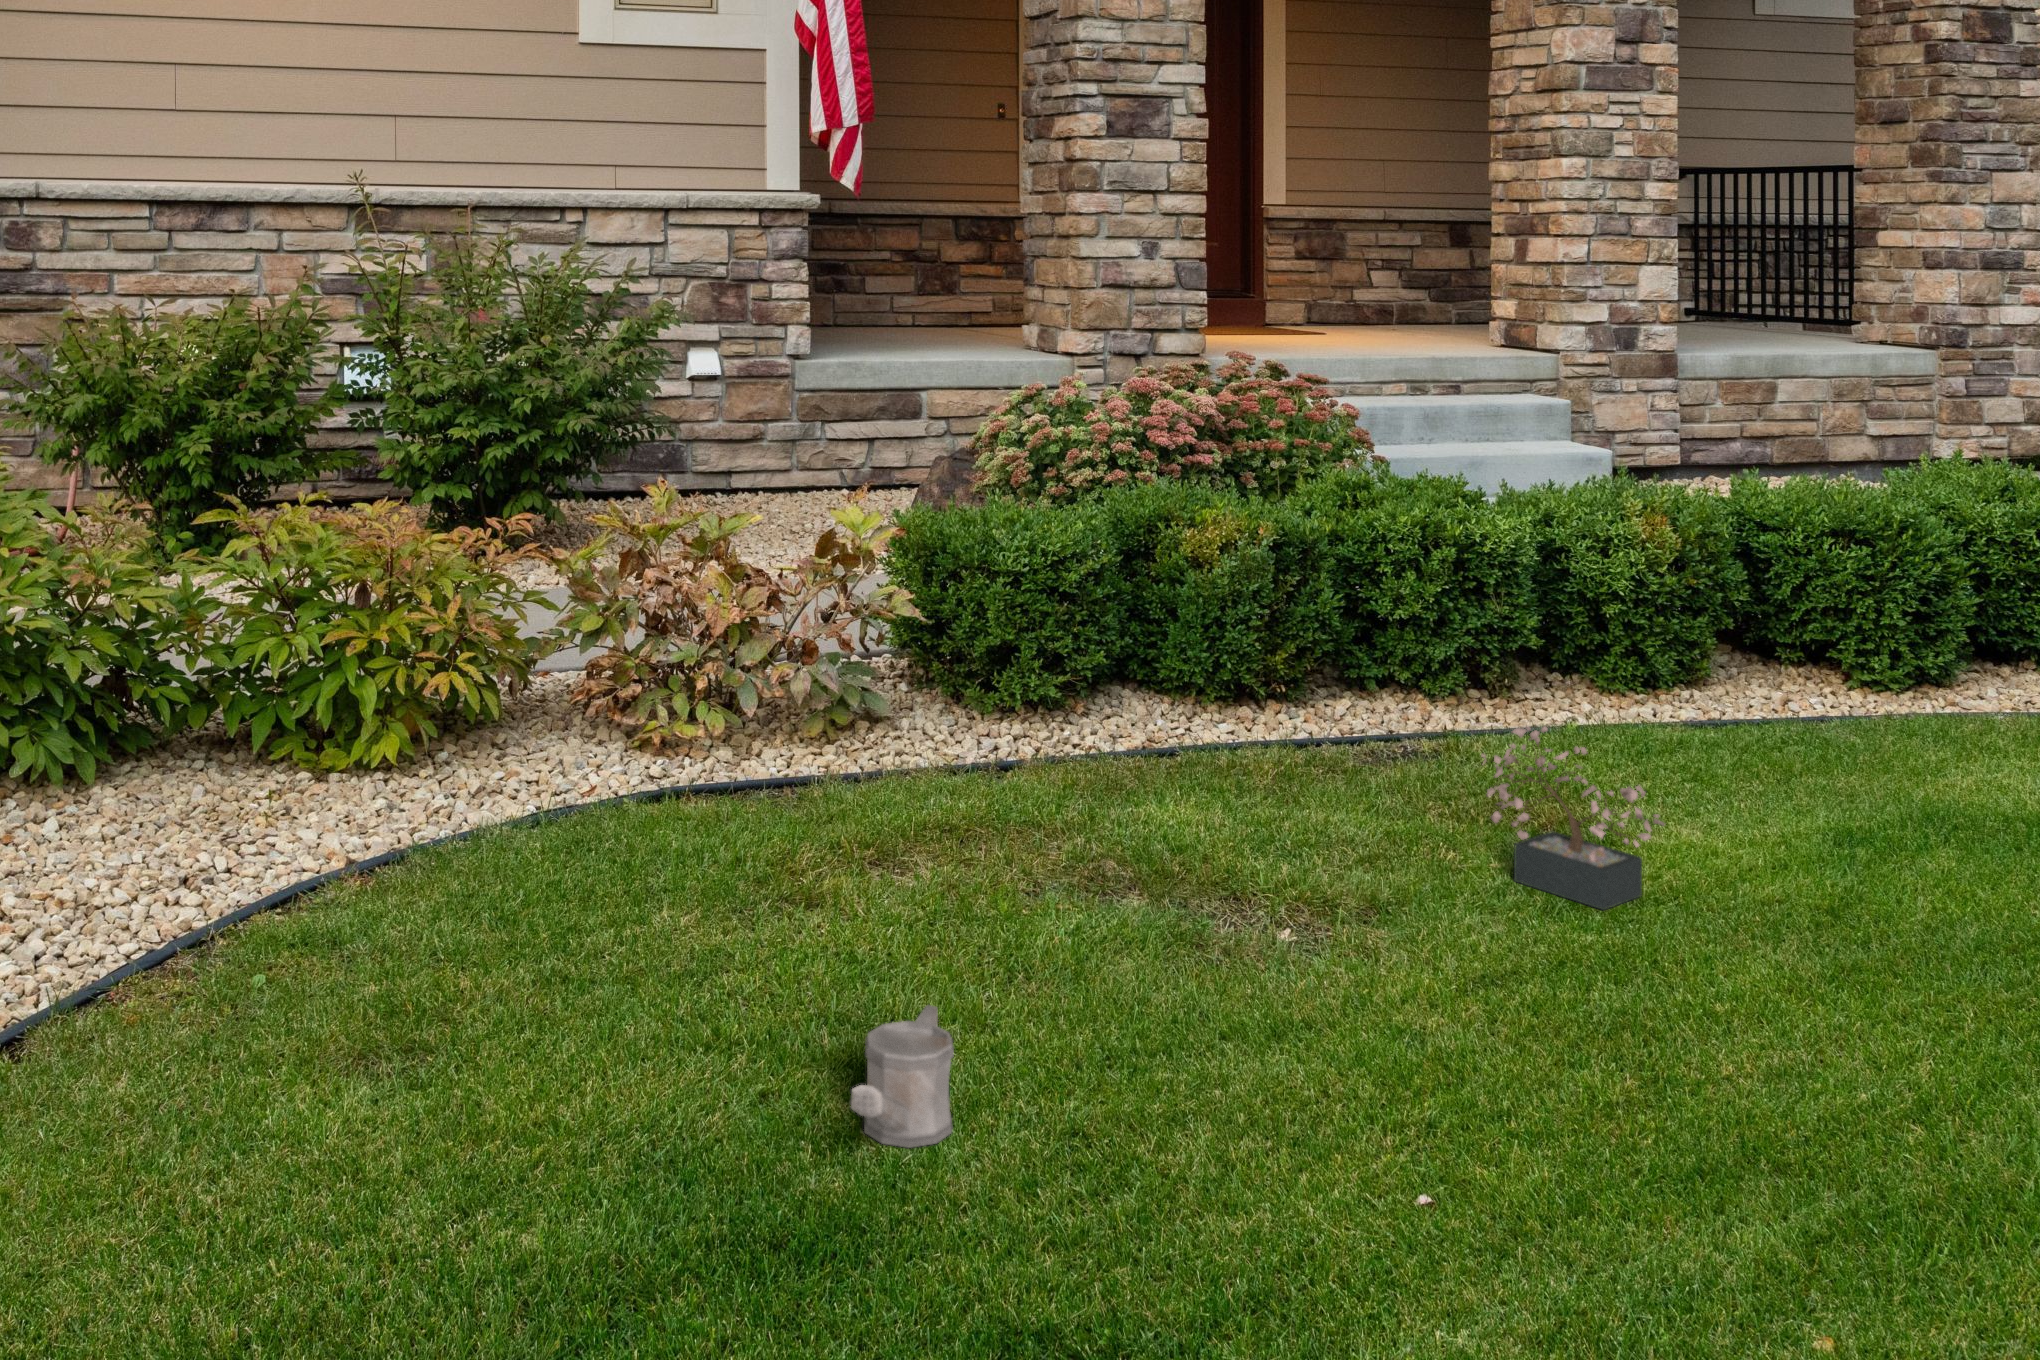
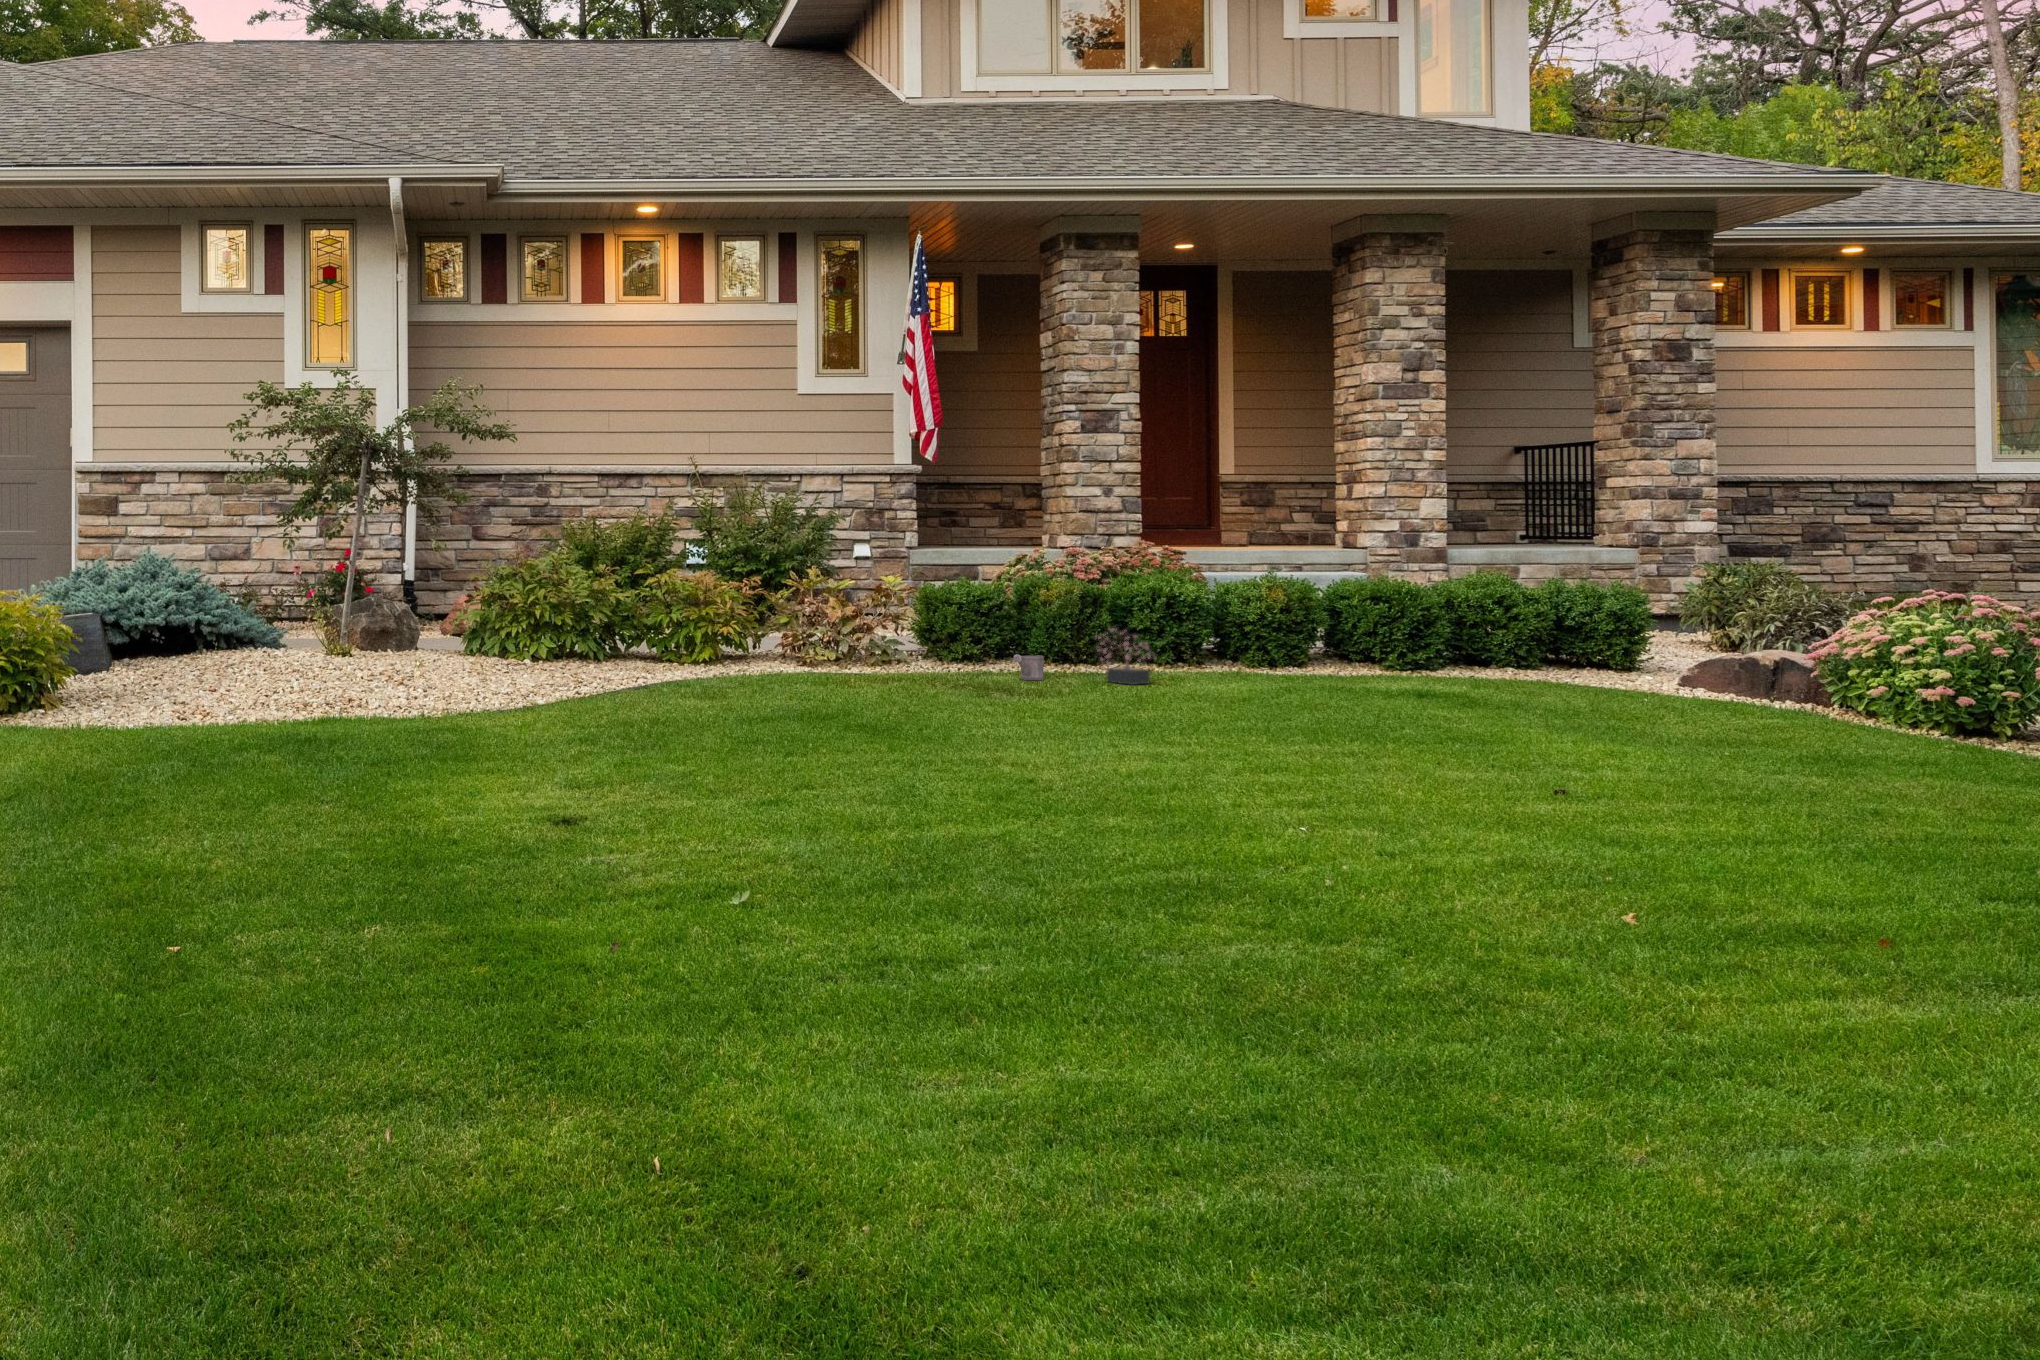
watering can: present [851,1005,954,1148] -> present [1014,654,1044,680]

